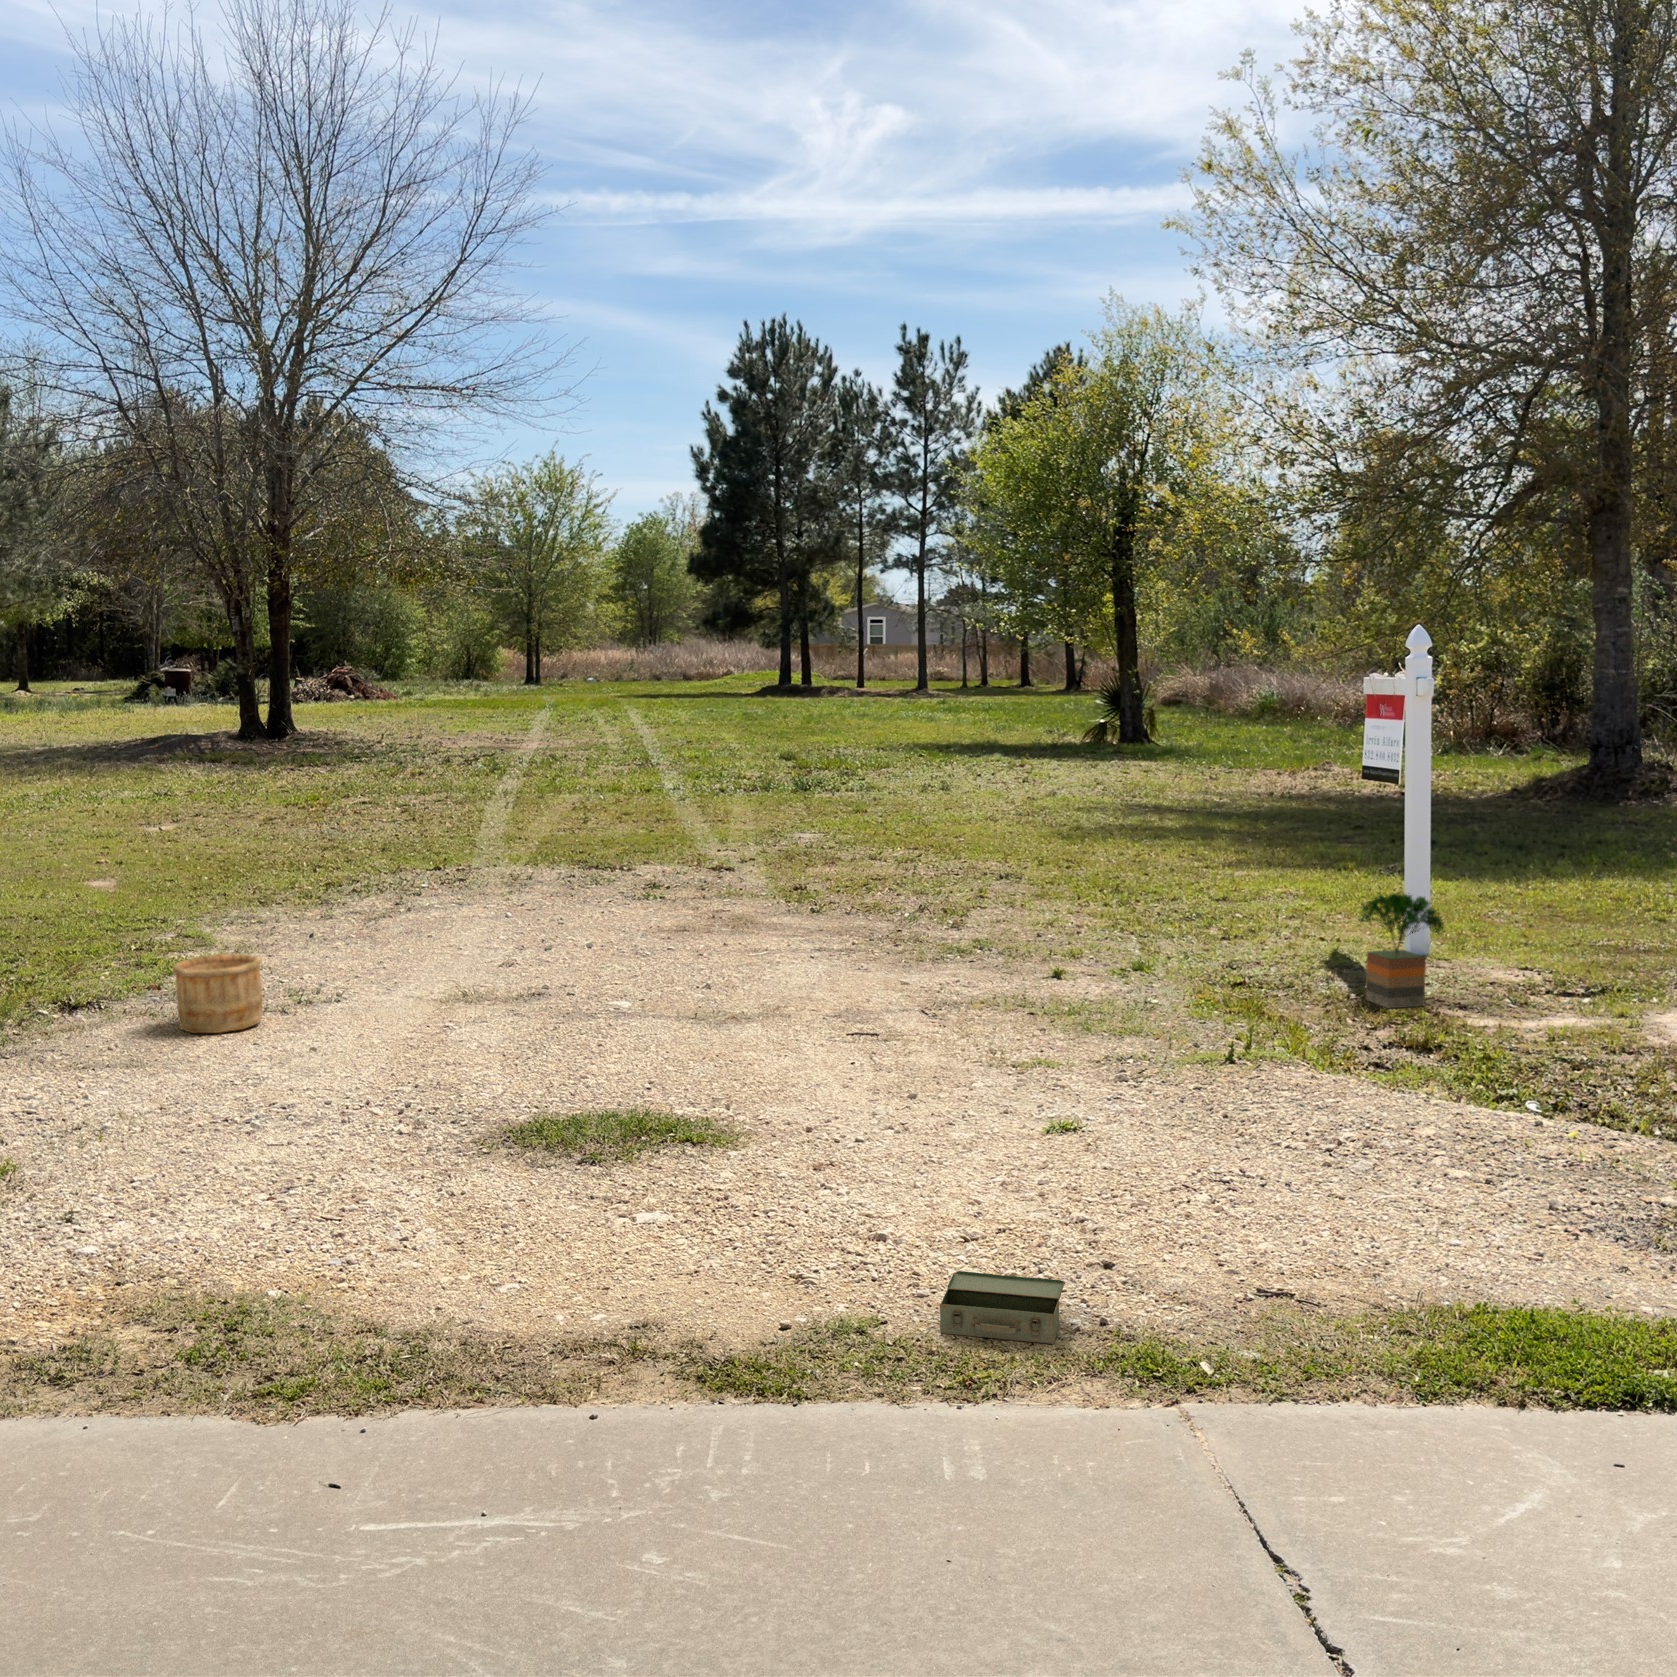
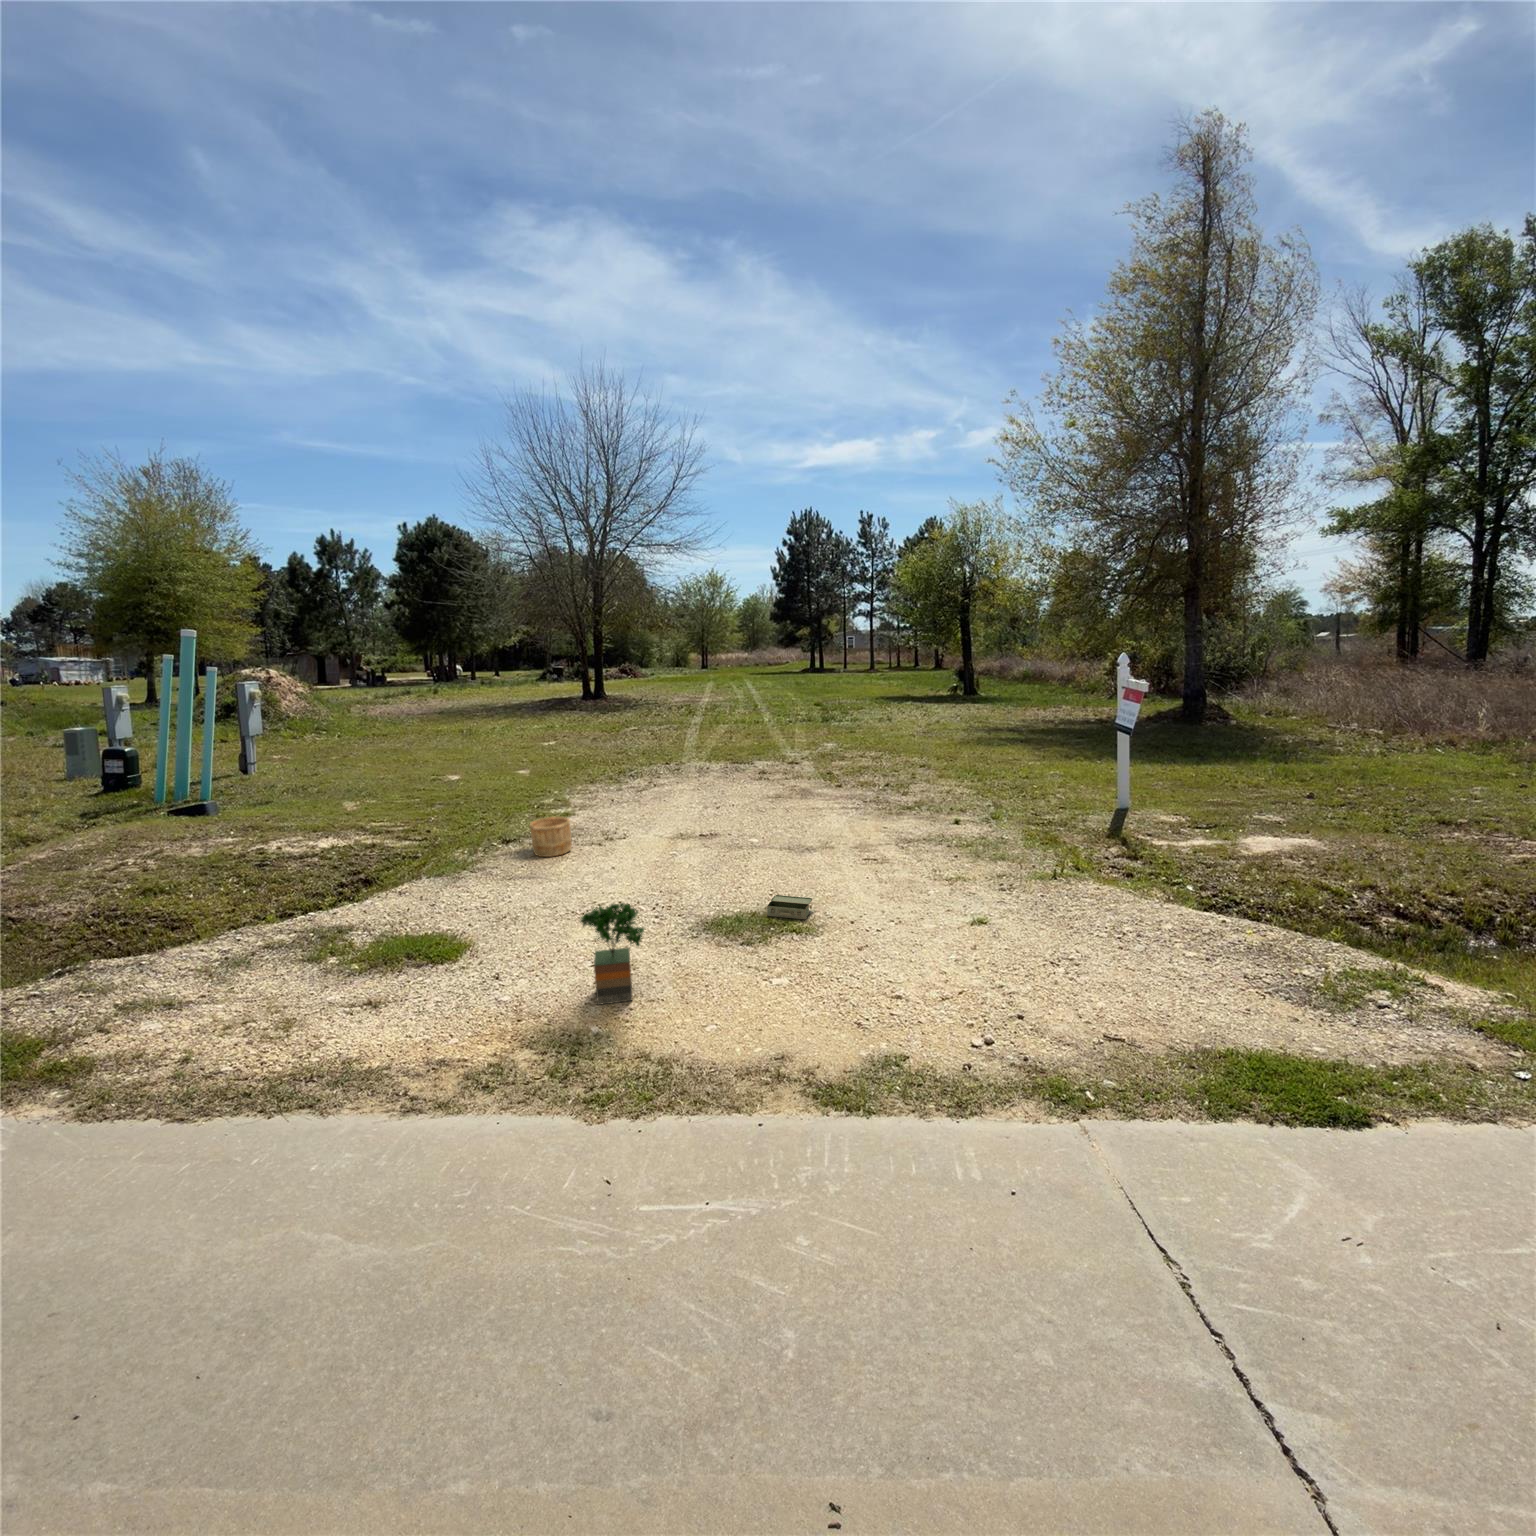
potted tree: present [1361,893,1445,1009] -> present [580,903,644,1005]
toolbox: present [940,1271,1064,1344] -> present [767,895,812,919]

